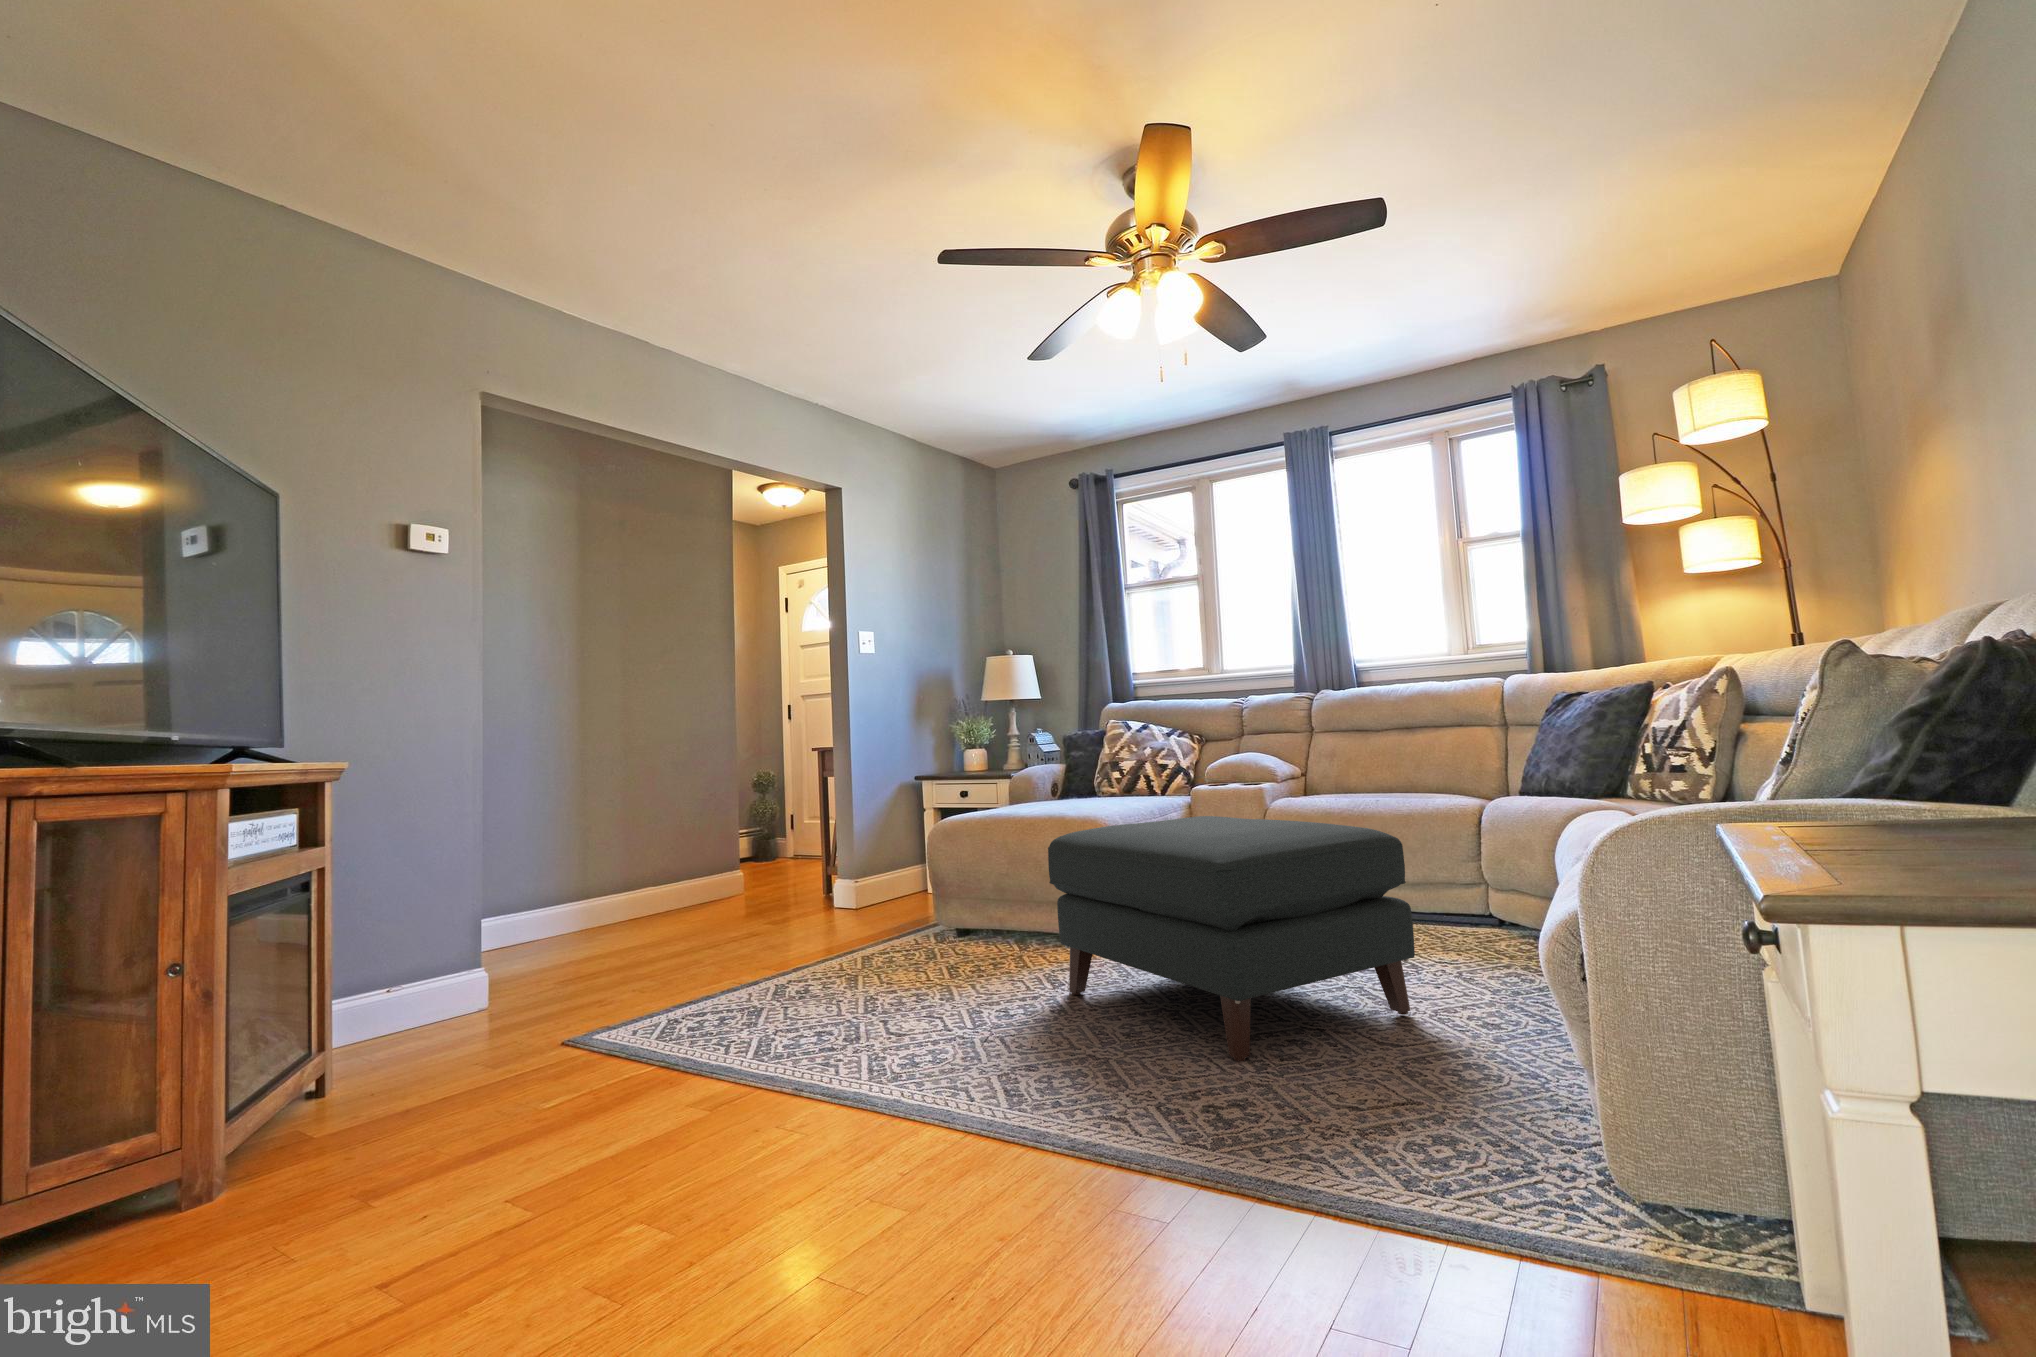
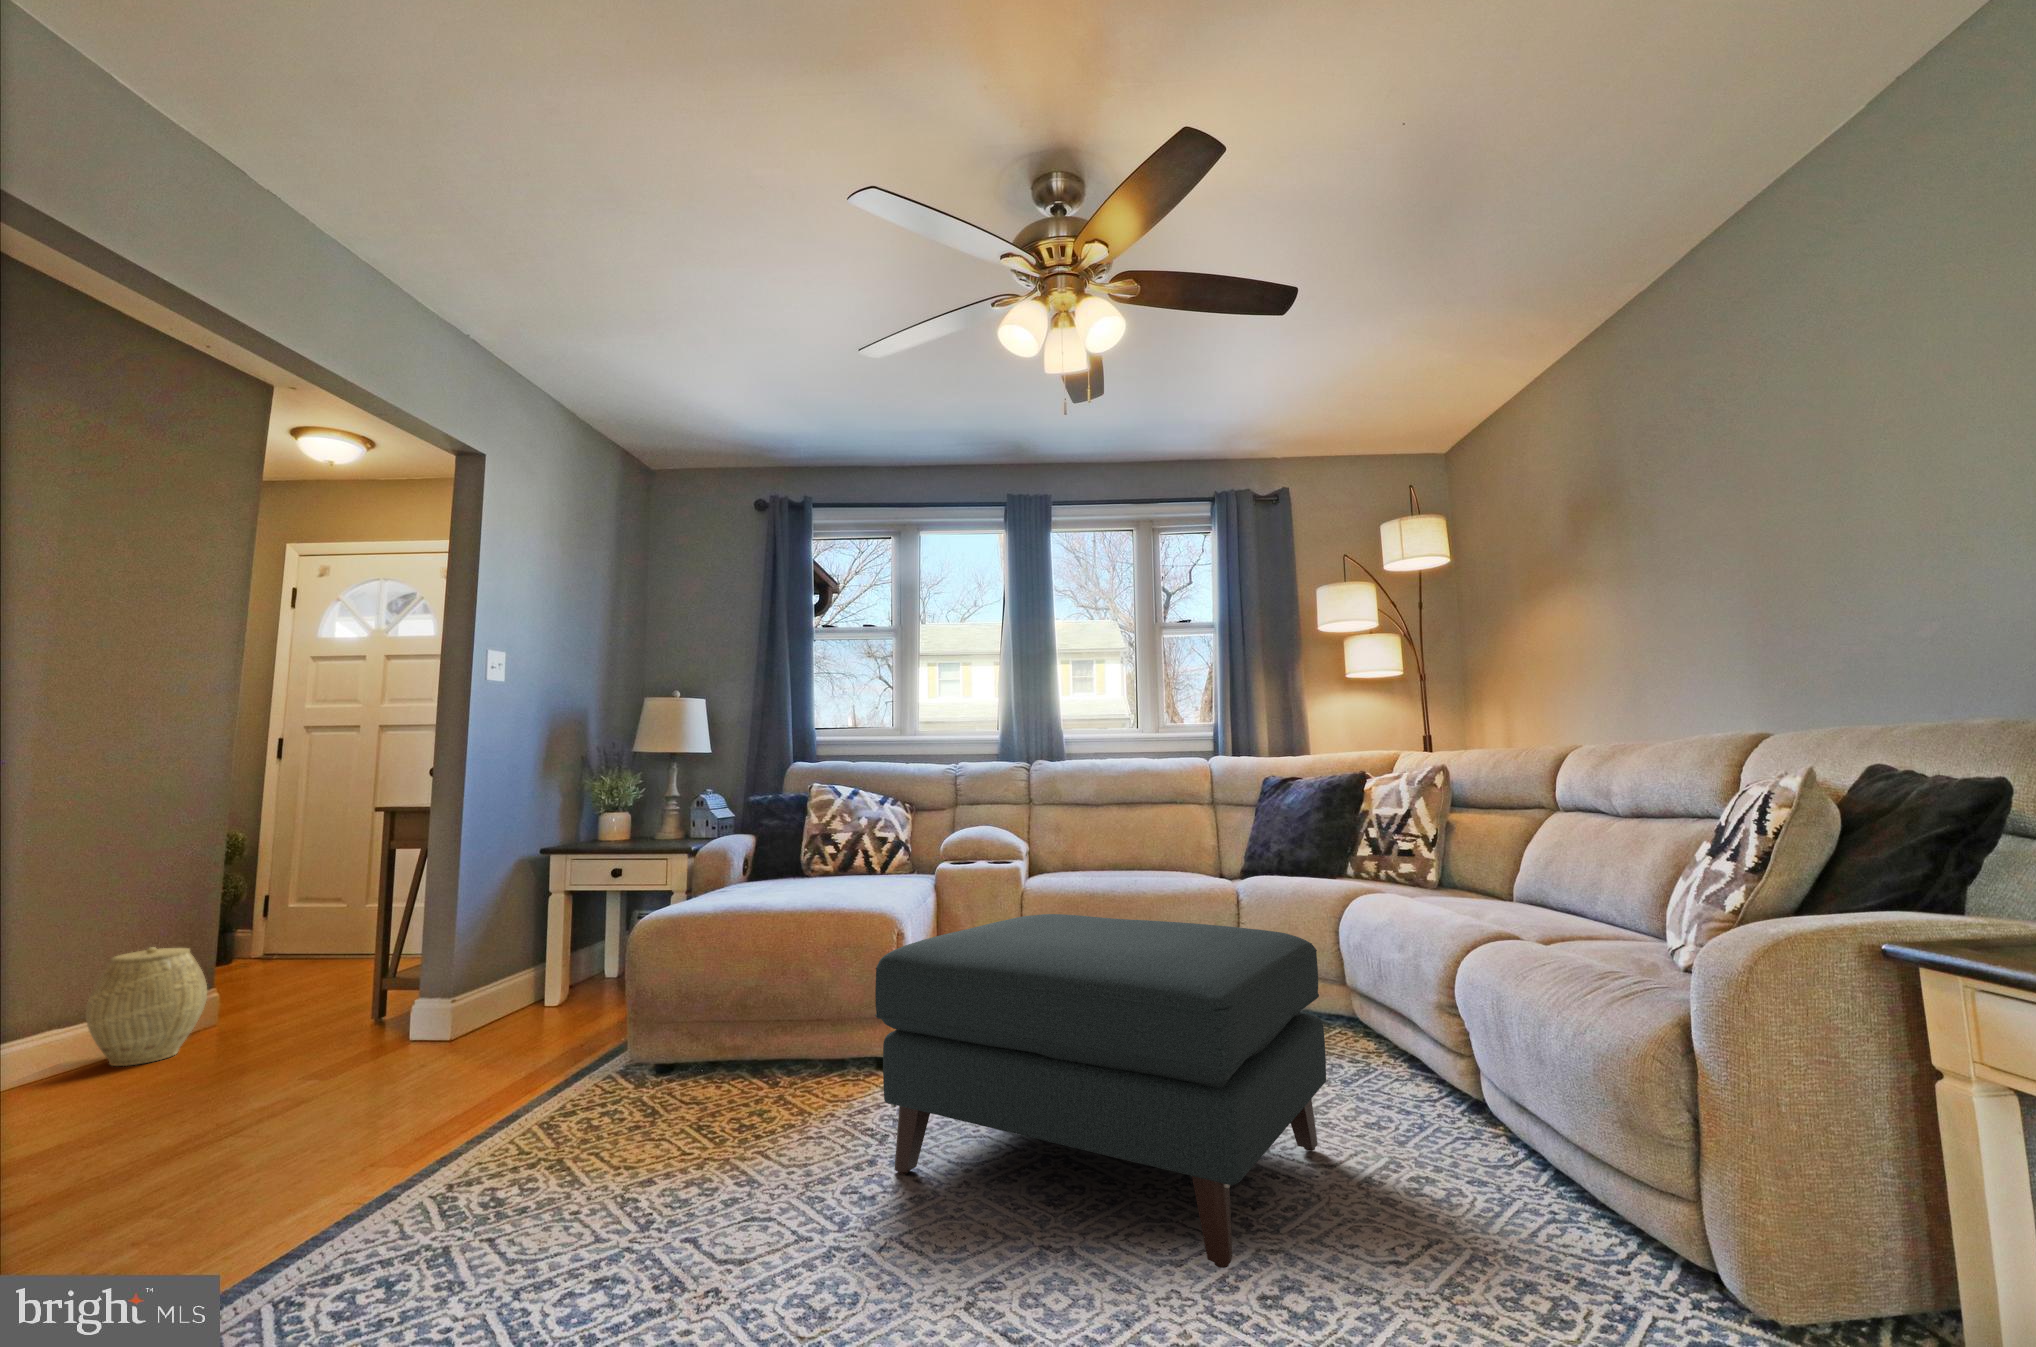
woven basket: none [676,838,733,908] -> present [85,947,207,1066]

